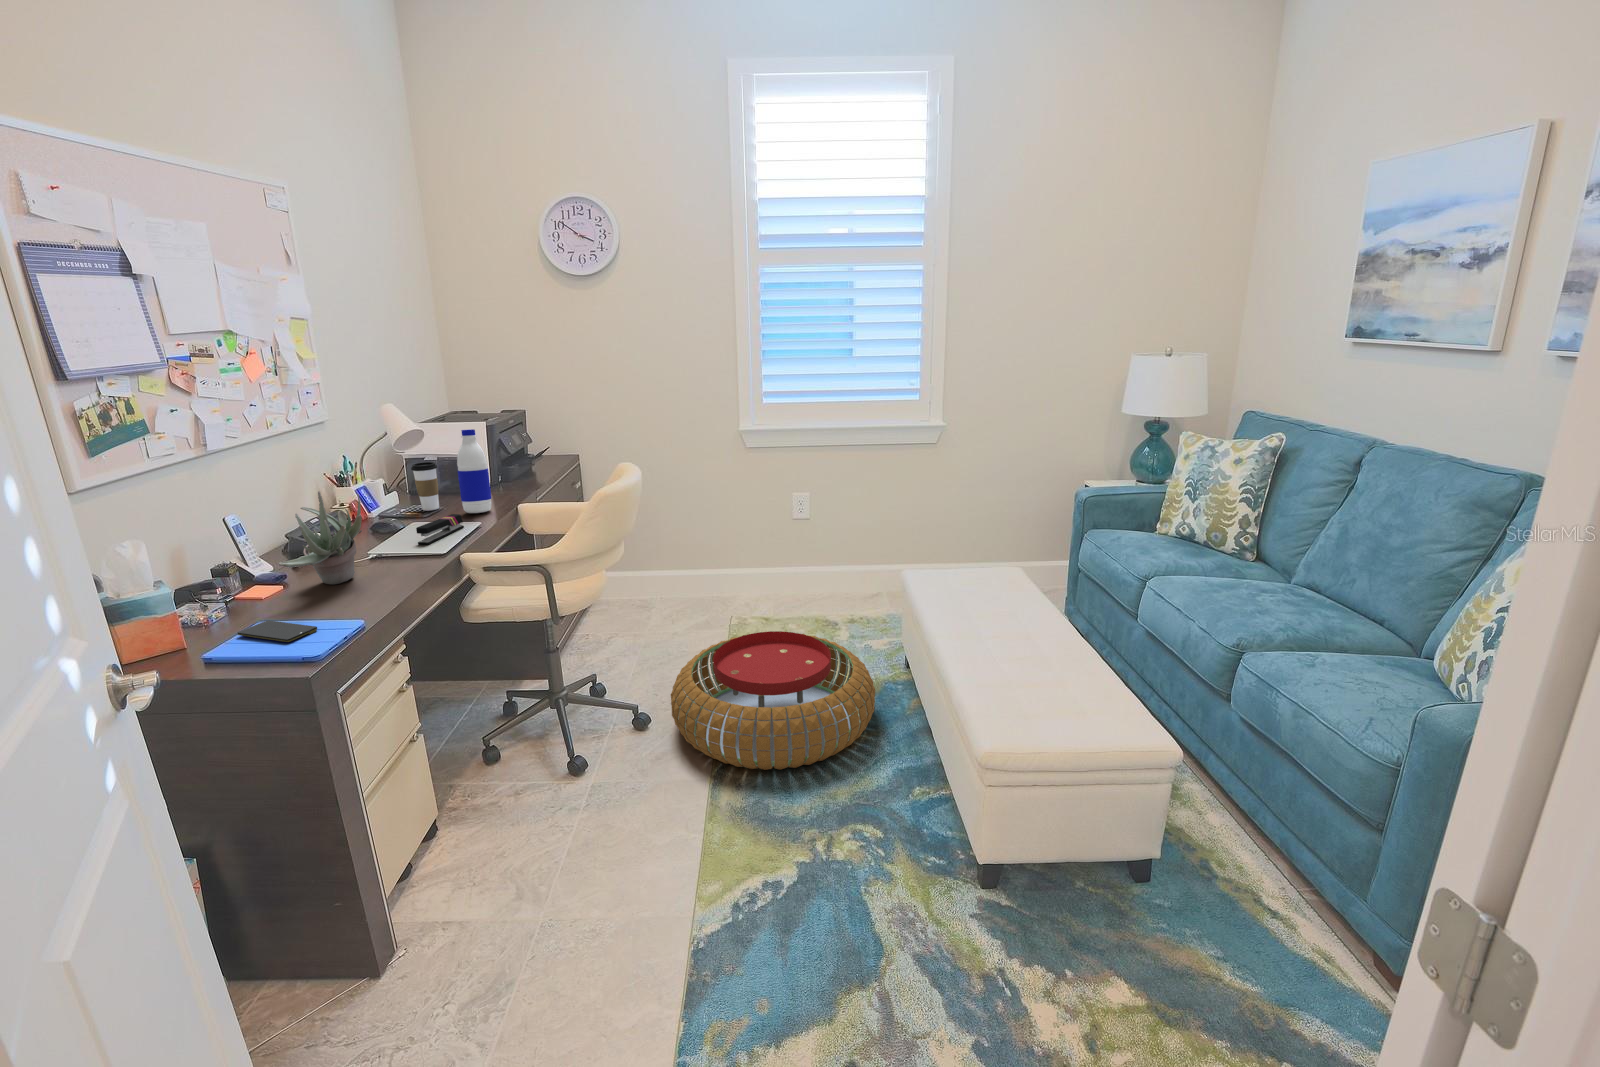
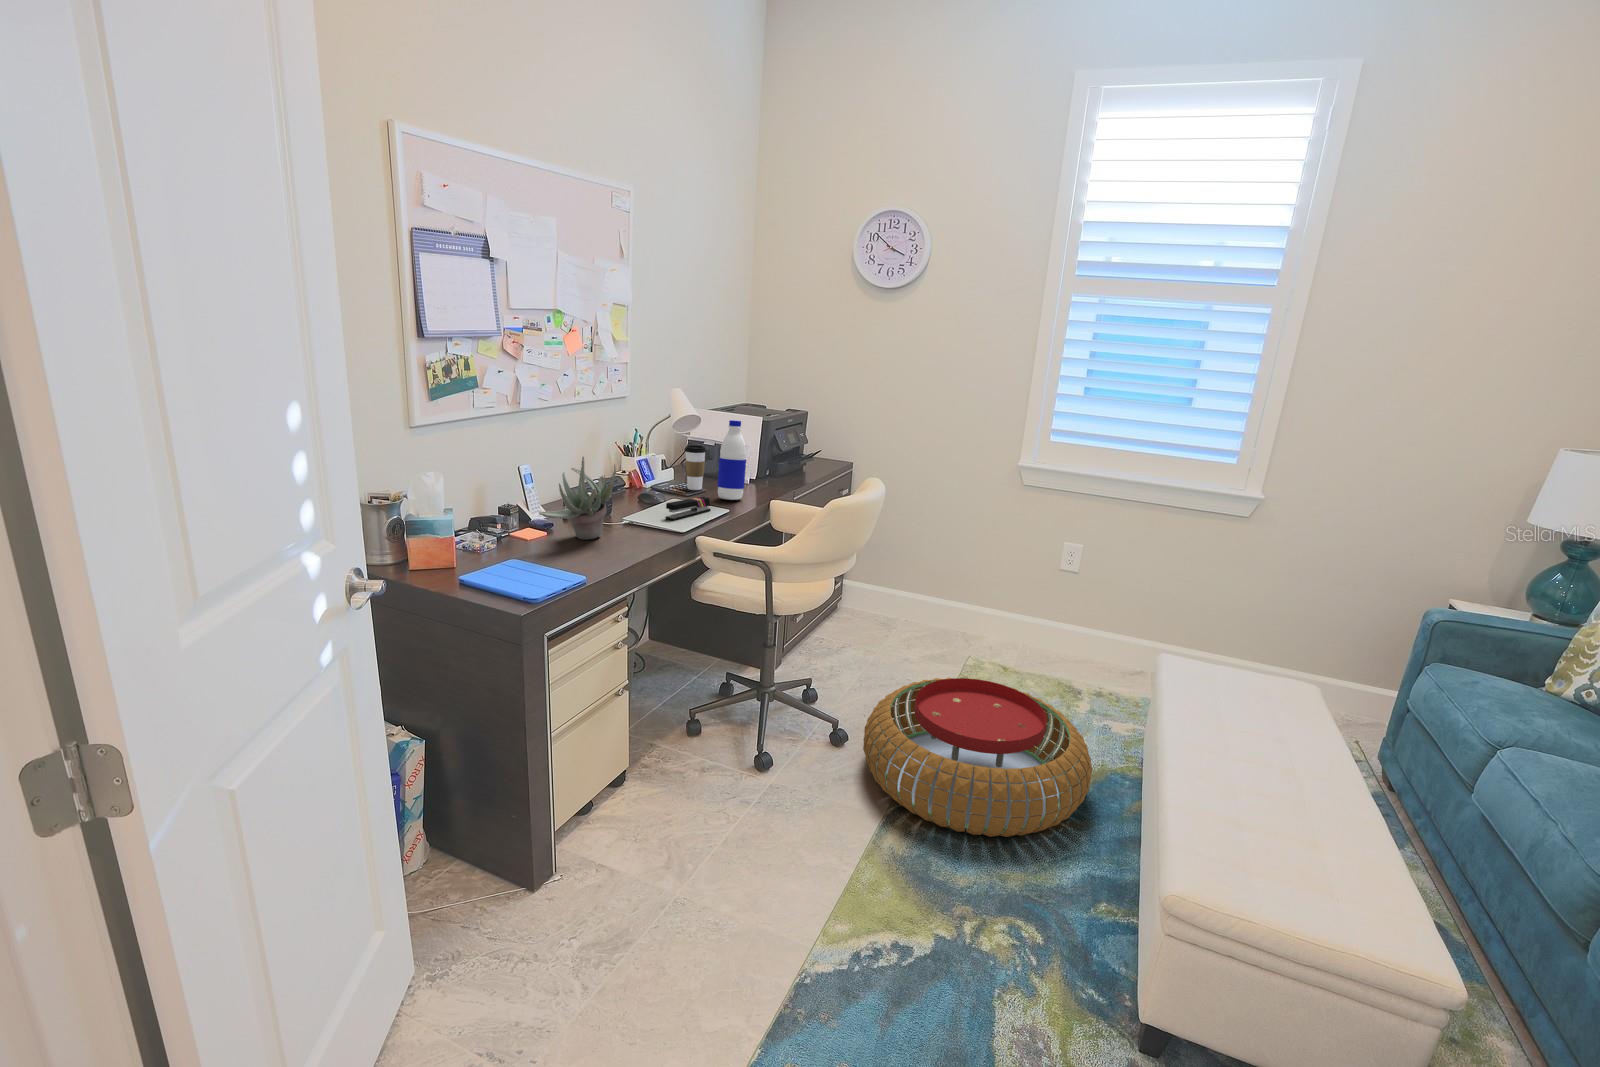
smartphone: present [238,620,317,642] -> none [493,559,549,580]

